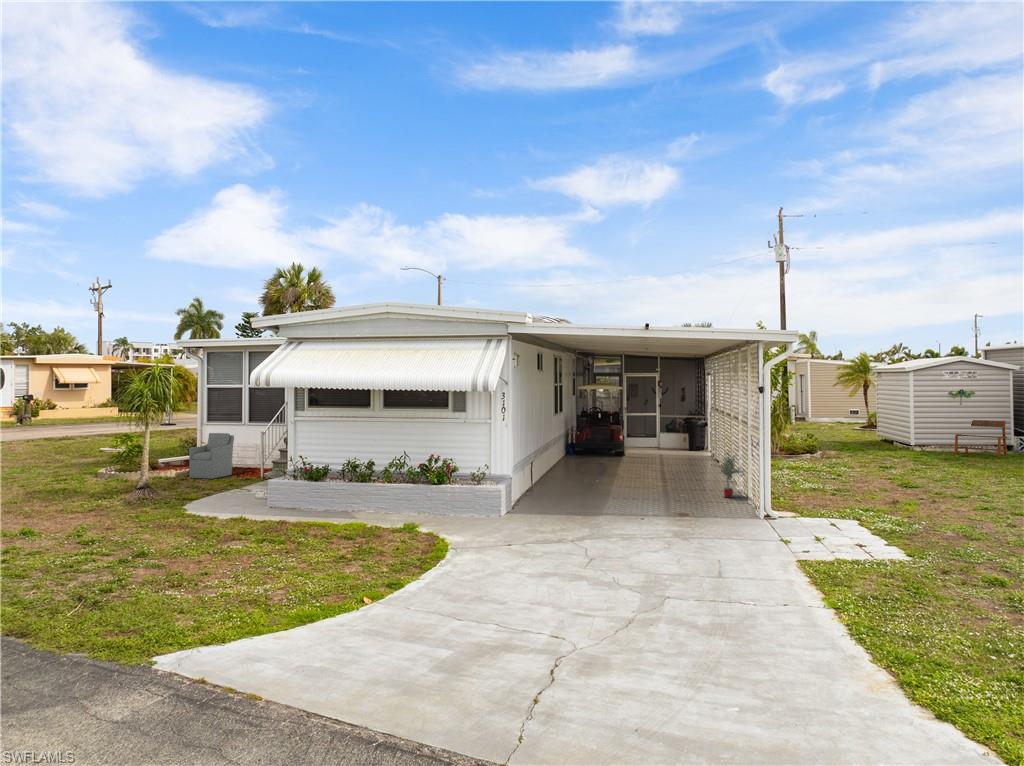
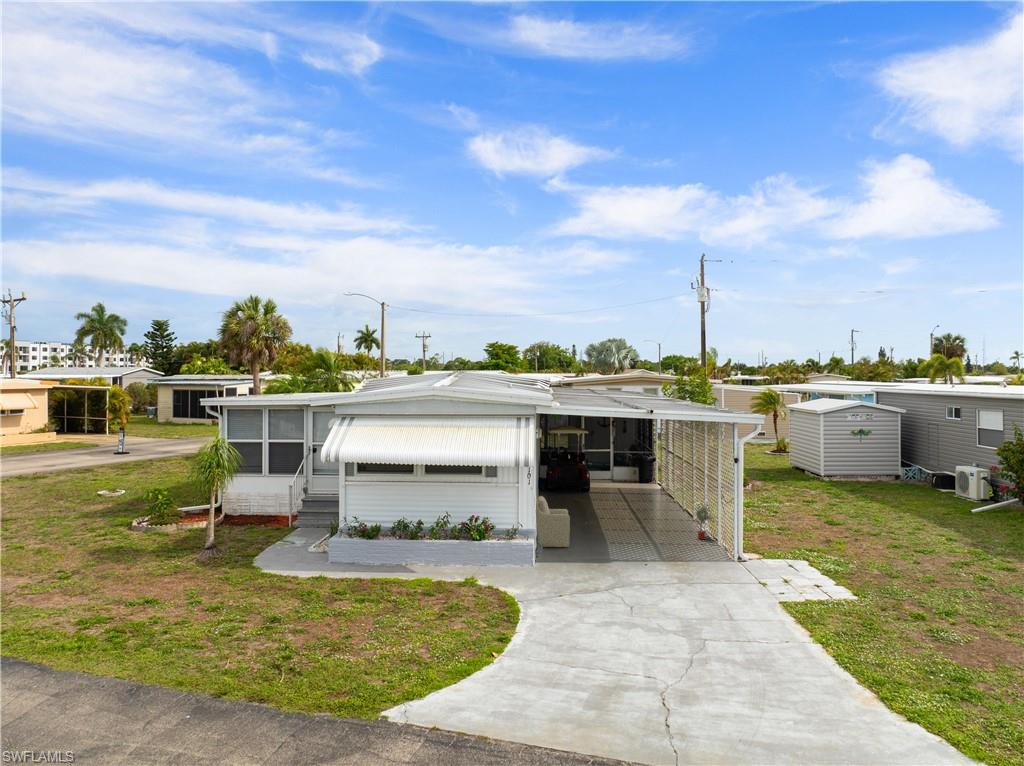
bench: present [955,420,1008,458] -> none [856,454,896,488]
chair: present [189,433,234,479] -> present [535,496,570,547]

